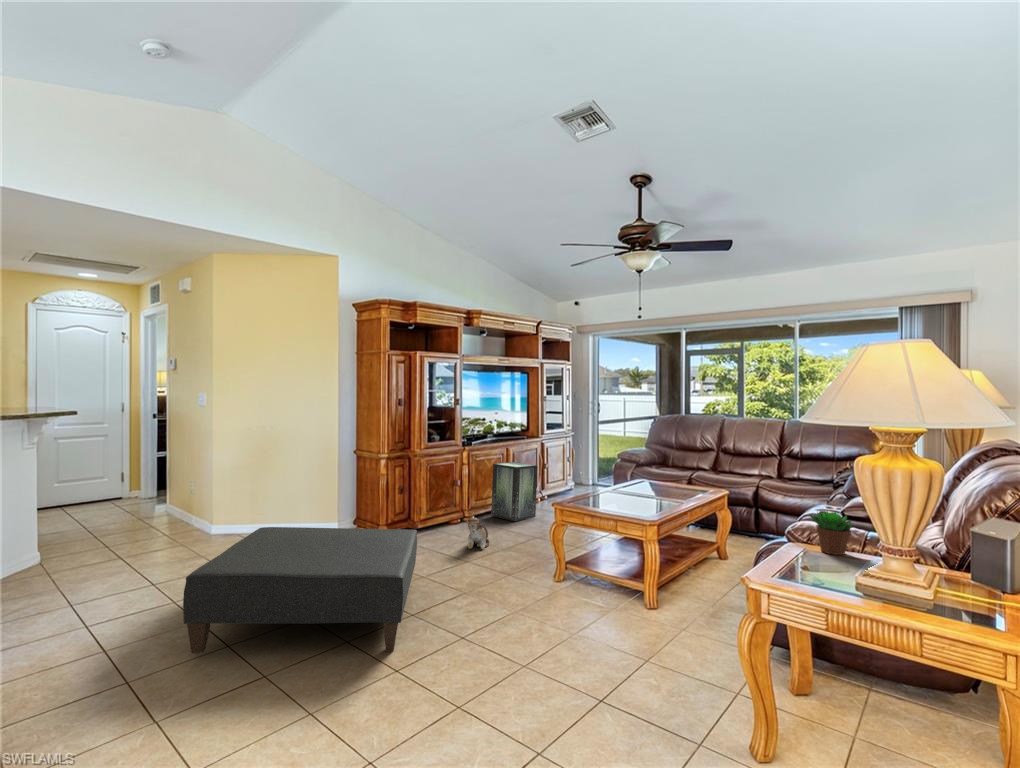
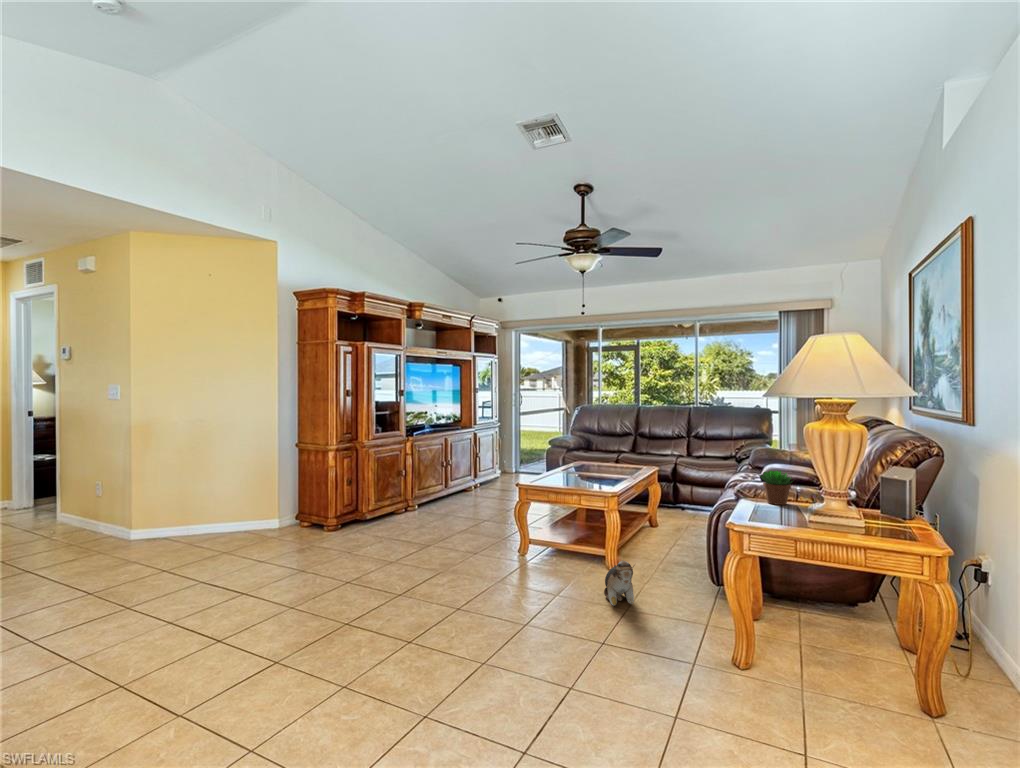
storage box: present [491,462,537,521] -> none [432,452,476,508]
plush toy: present [466,518,489,549] -> present [604,560,635,606]
ottoman: present [183,527,417,653] -> none [177,515,406,648]

